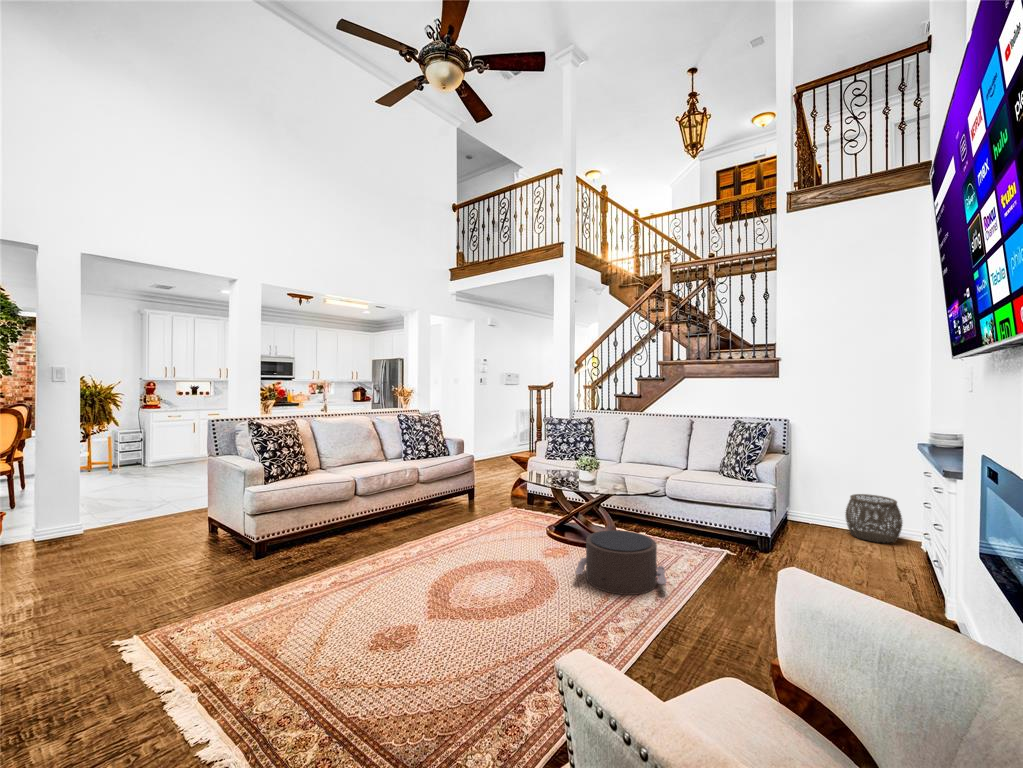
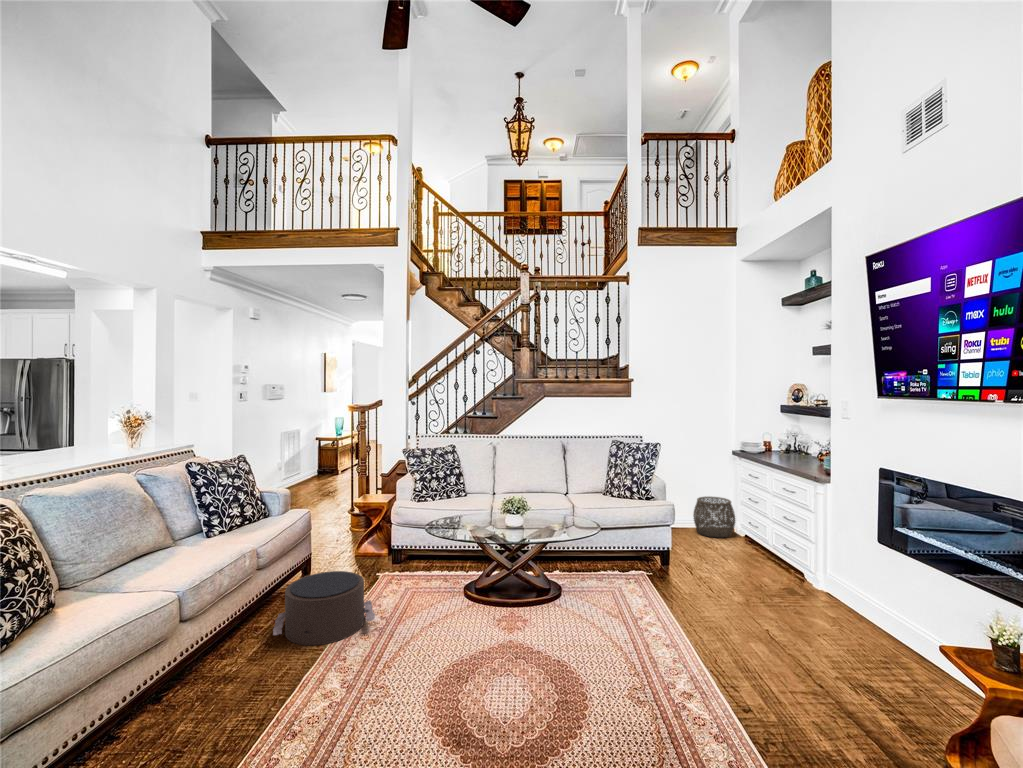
pouf: present [576,530,667,595] -> present [273,571,375,645]

